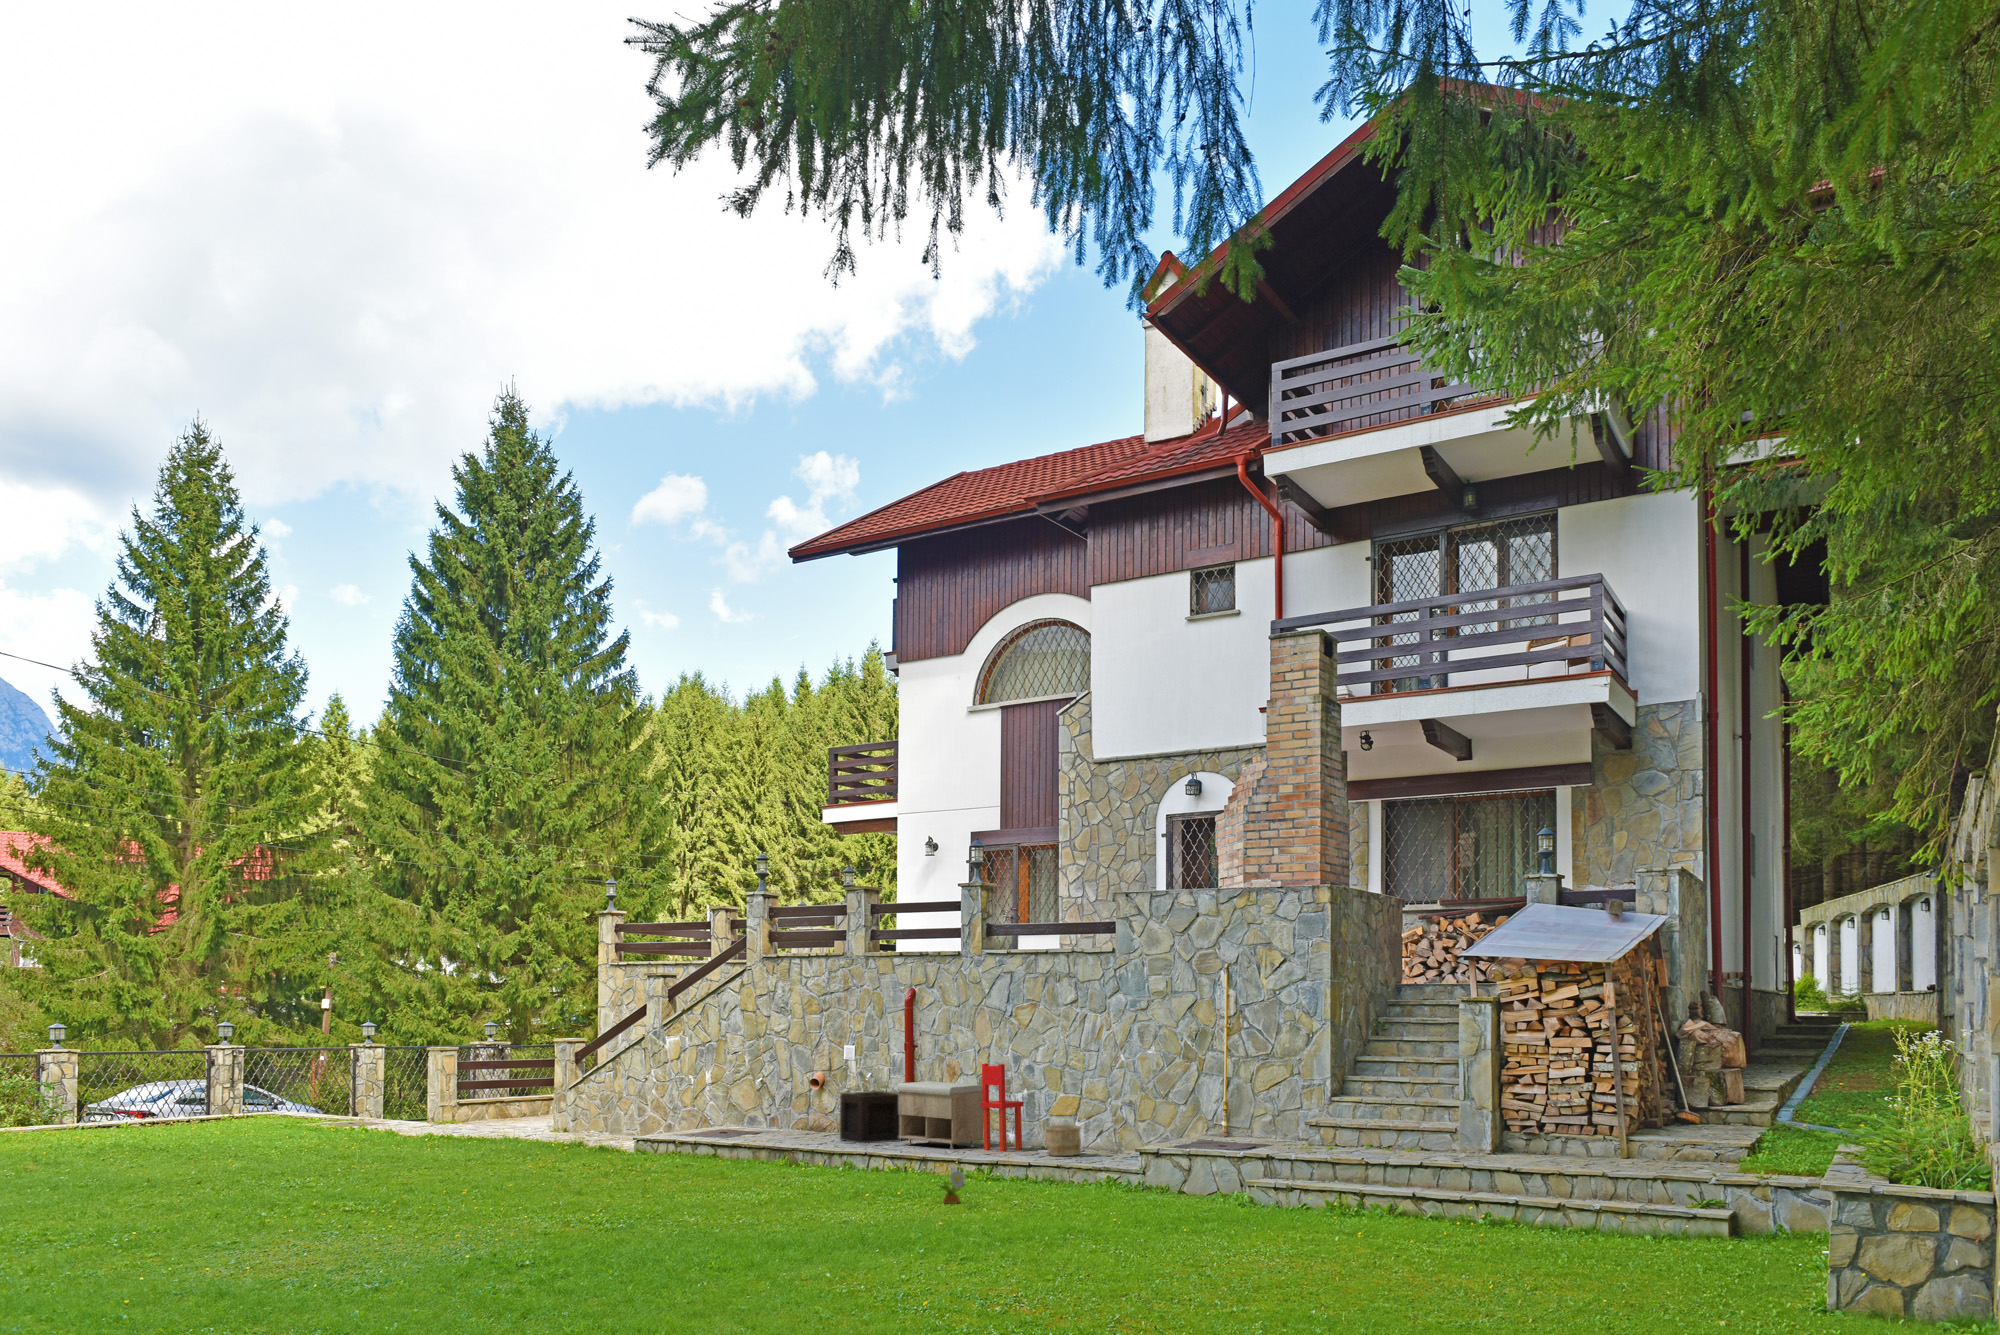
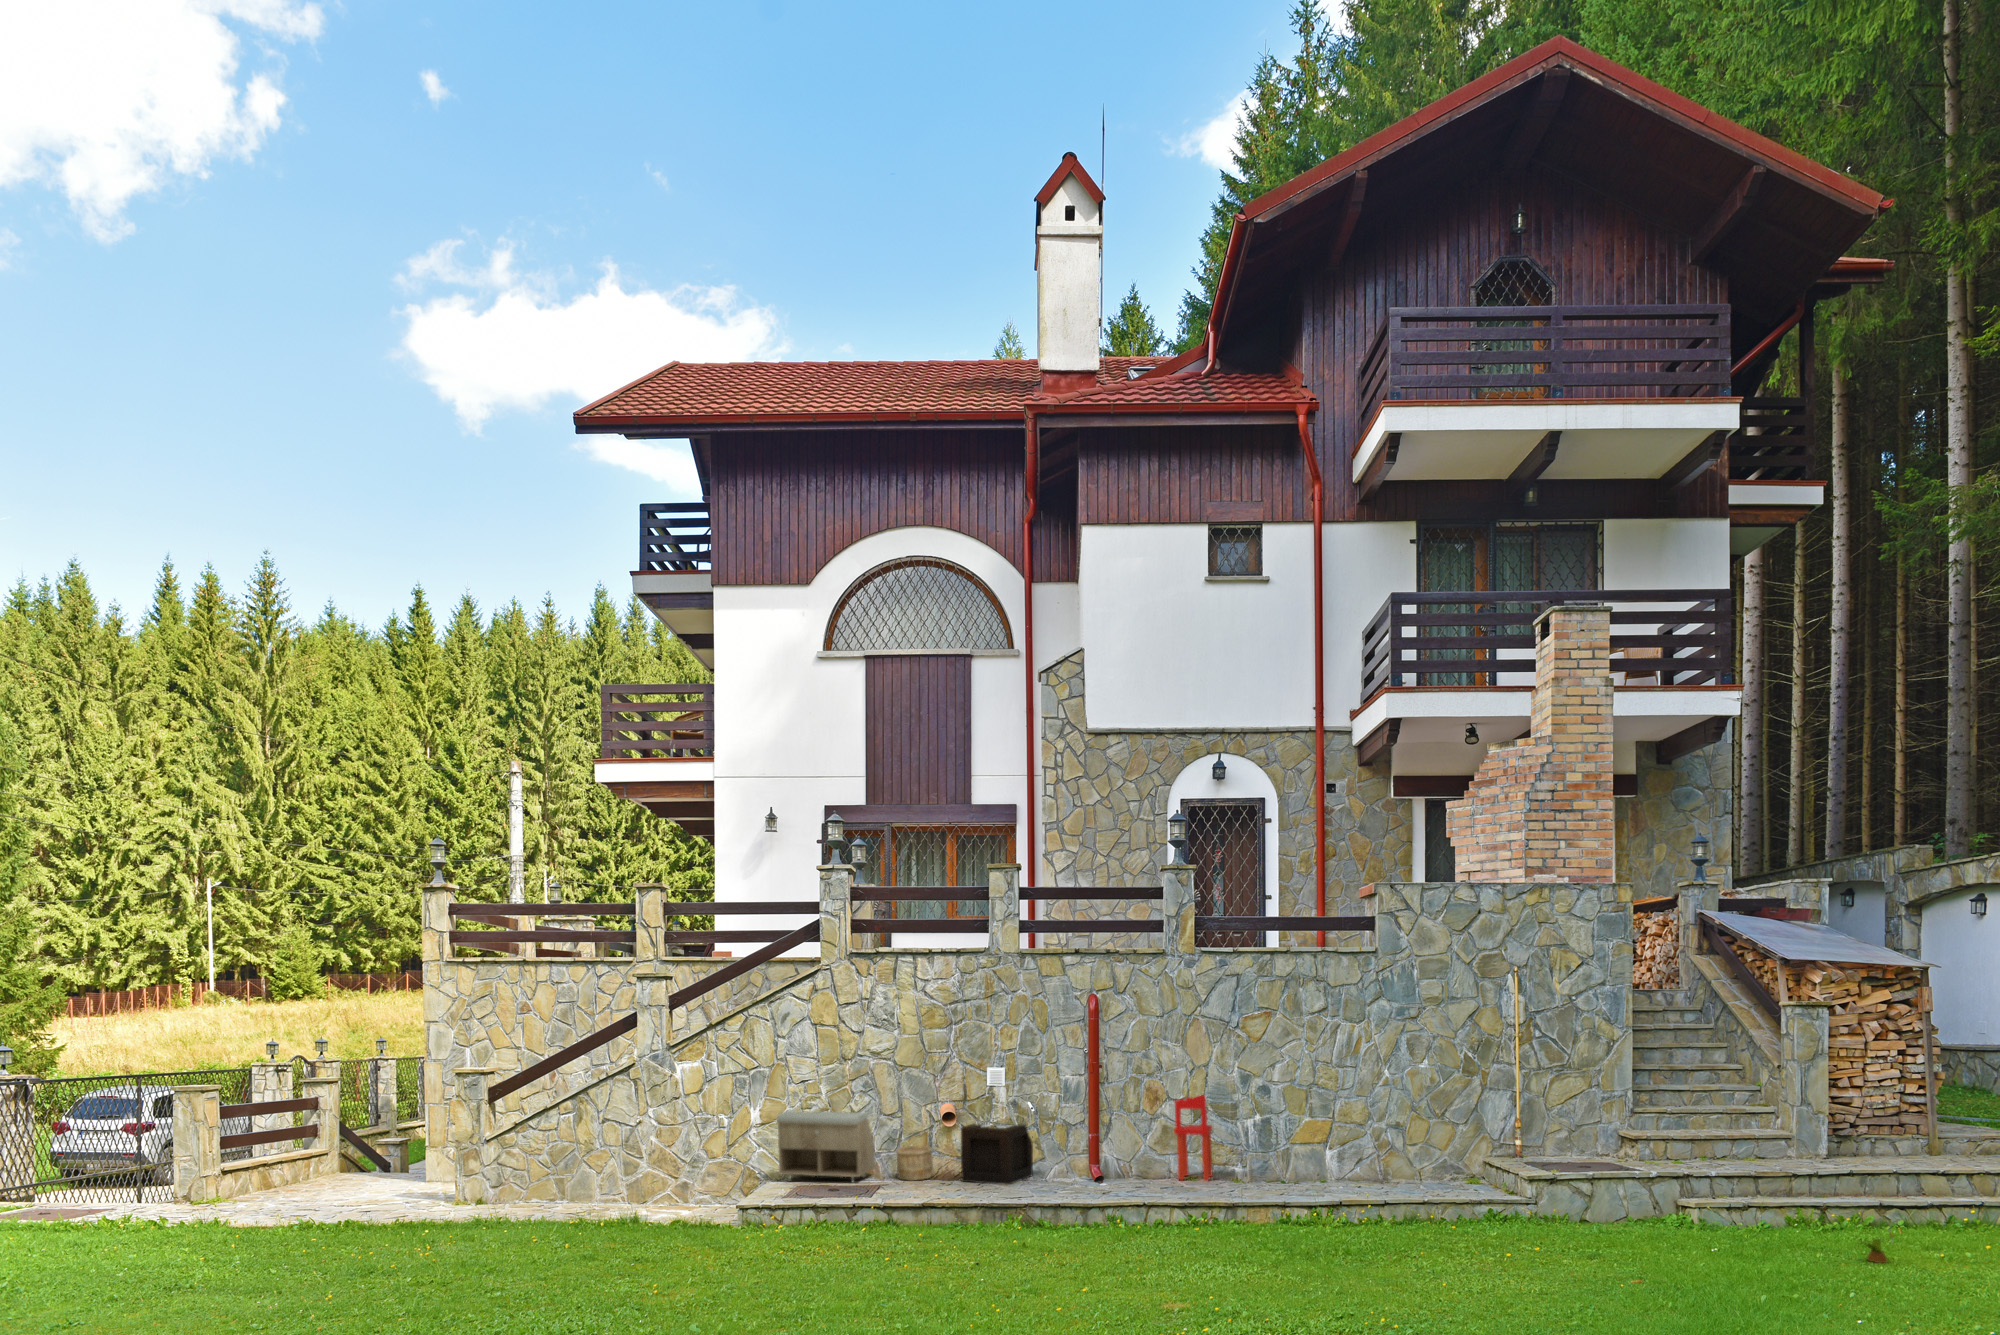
storage bench: present [897,1081,984,1149] -> present [777,1109,875,1182]
wooden bucket: present [1046,1125,1081,1156] -> present [896,1145,933,1181]
decorative plant: present [940,1171,966,1204] -> present [1859,1230,1893,1263]

